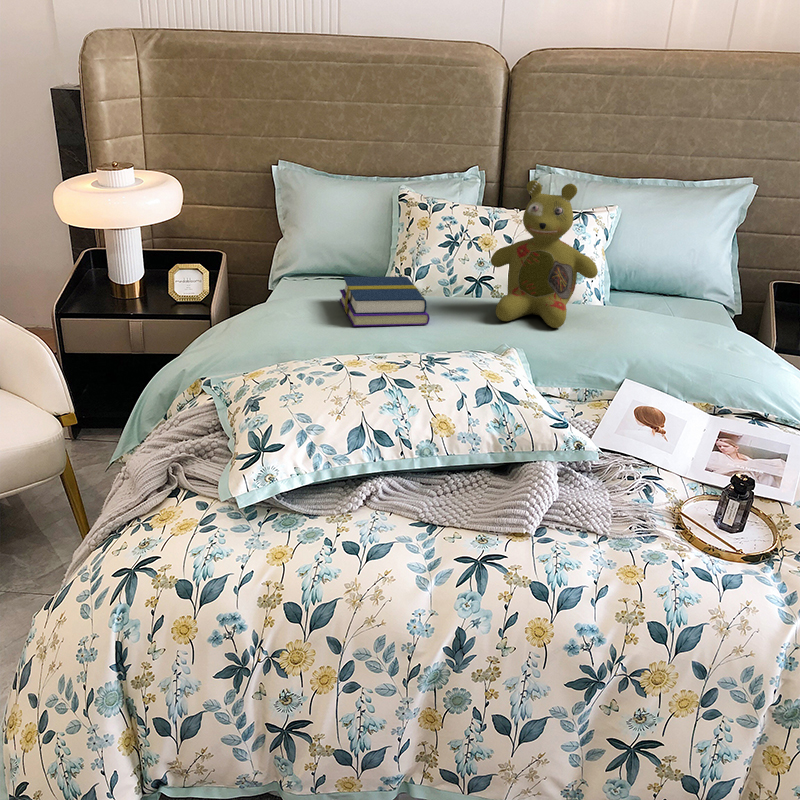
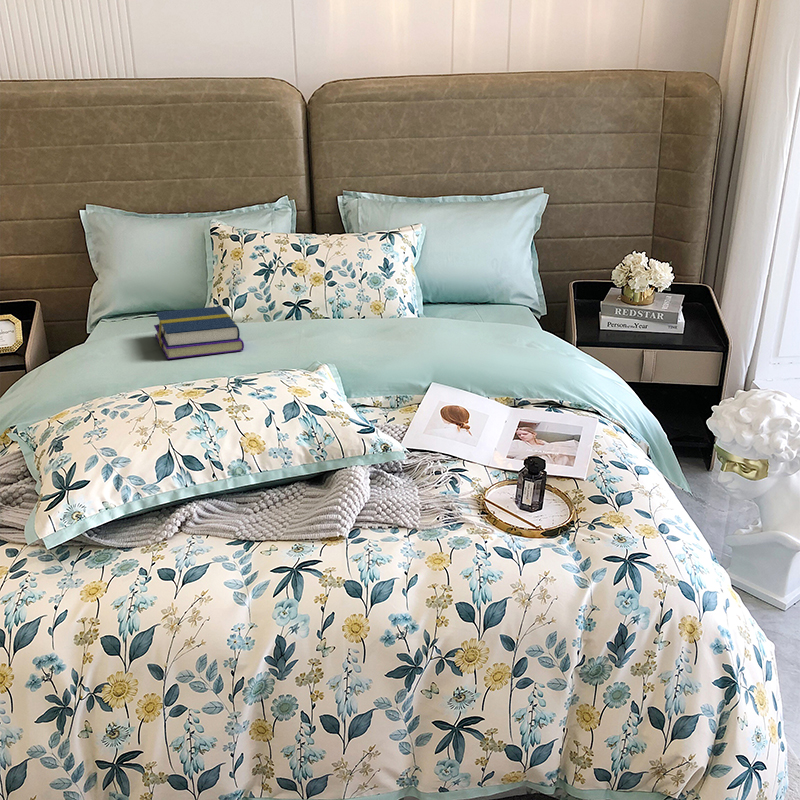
stuffed bear: present [491,180,598,328] -> none [301,204,402,342]

